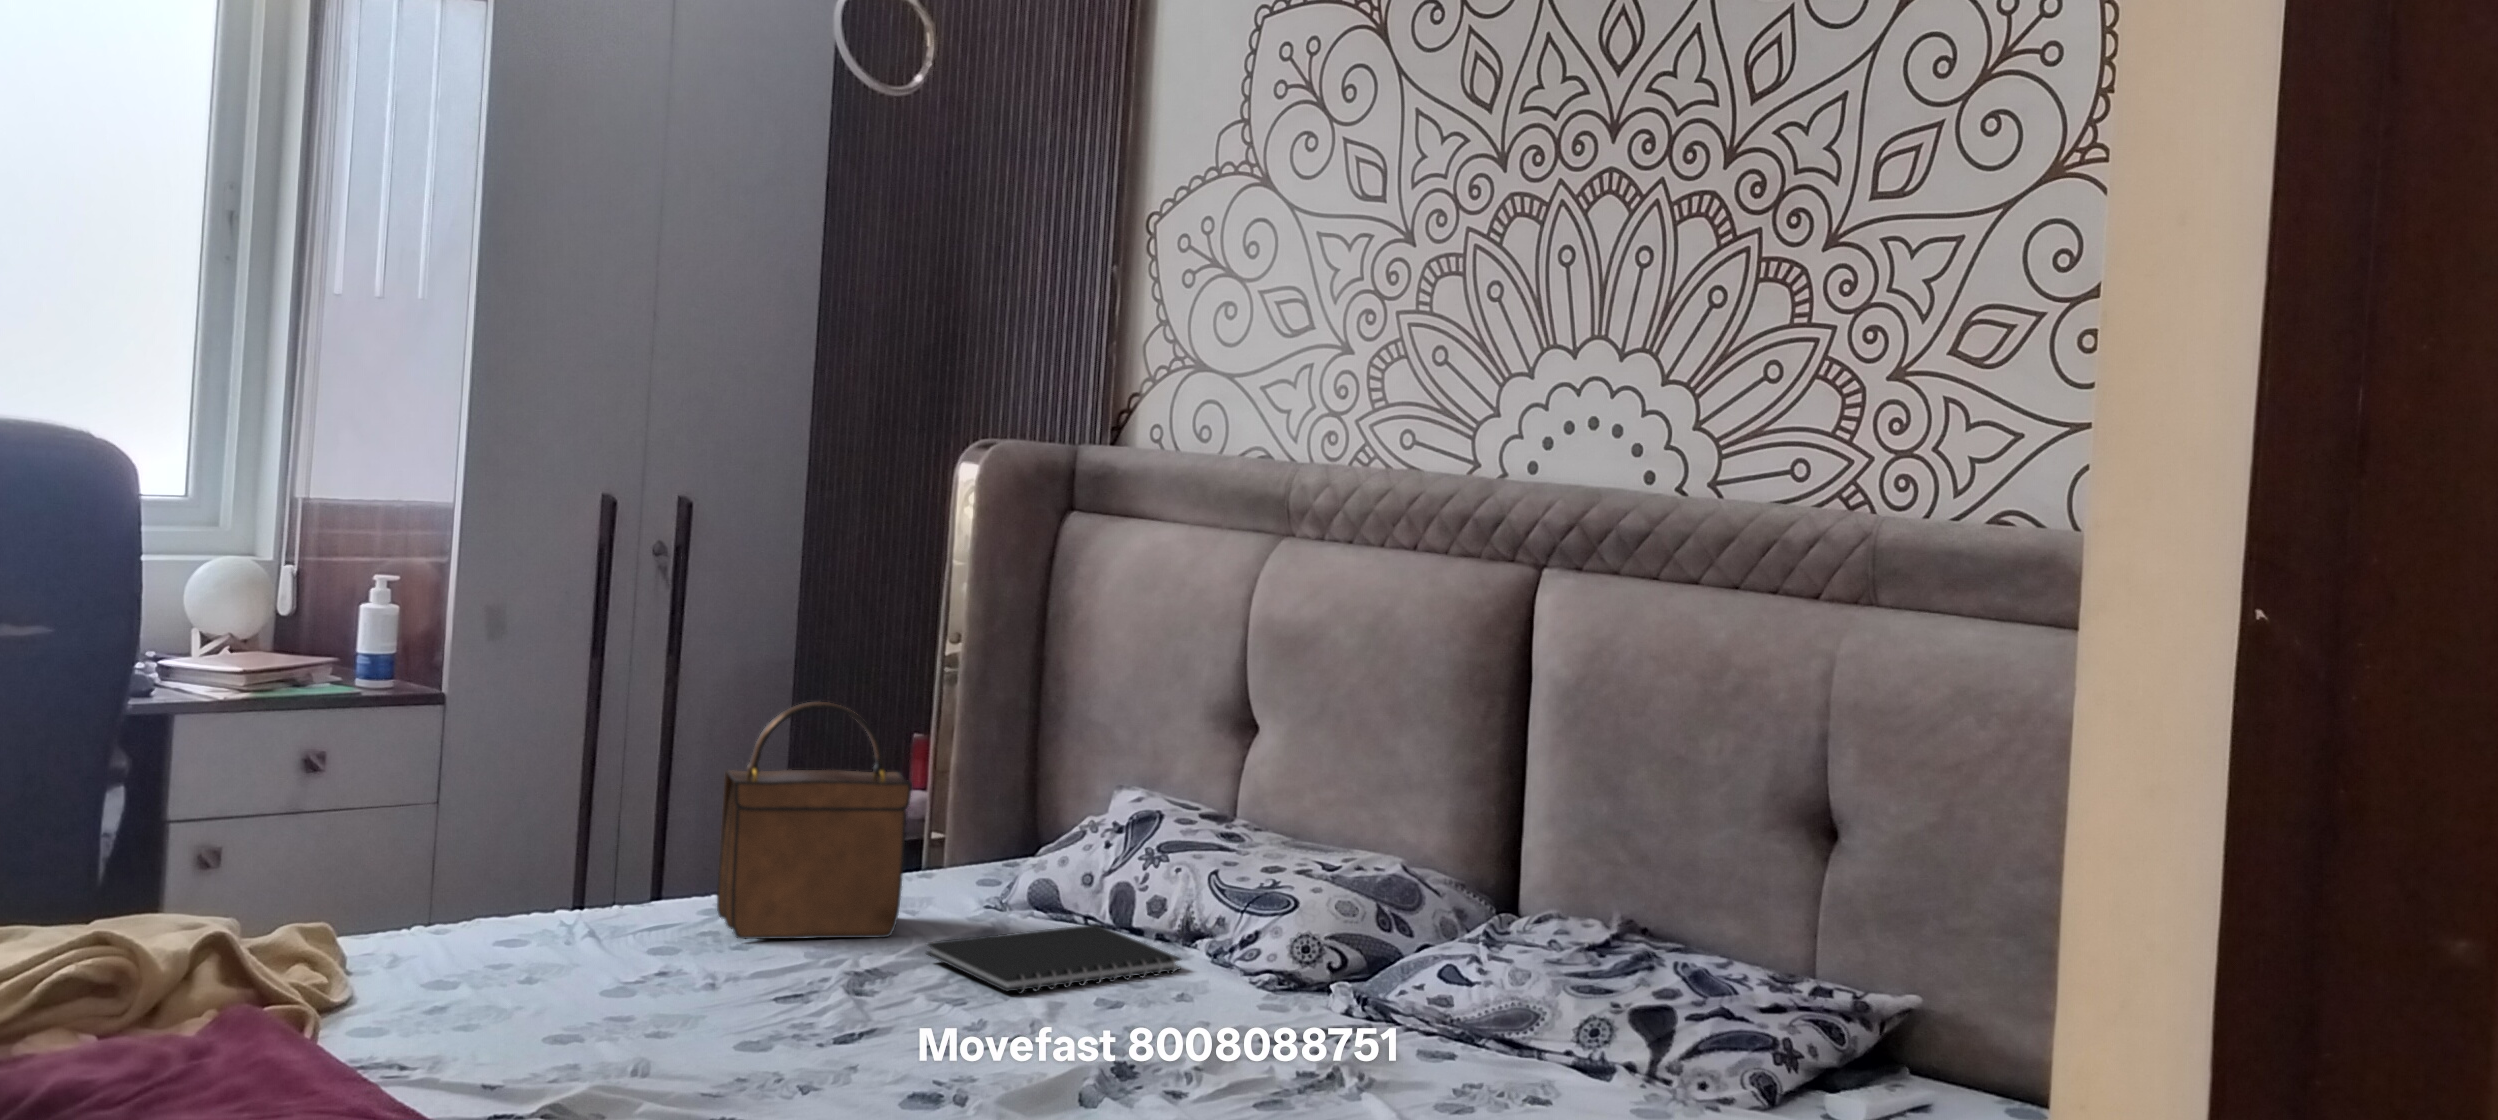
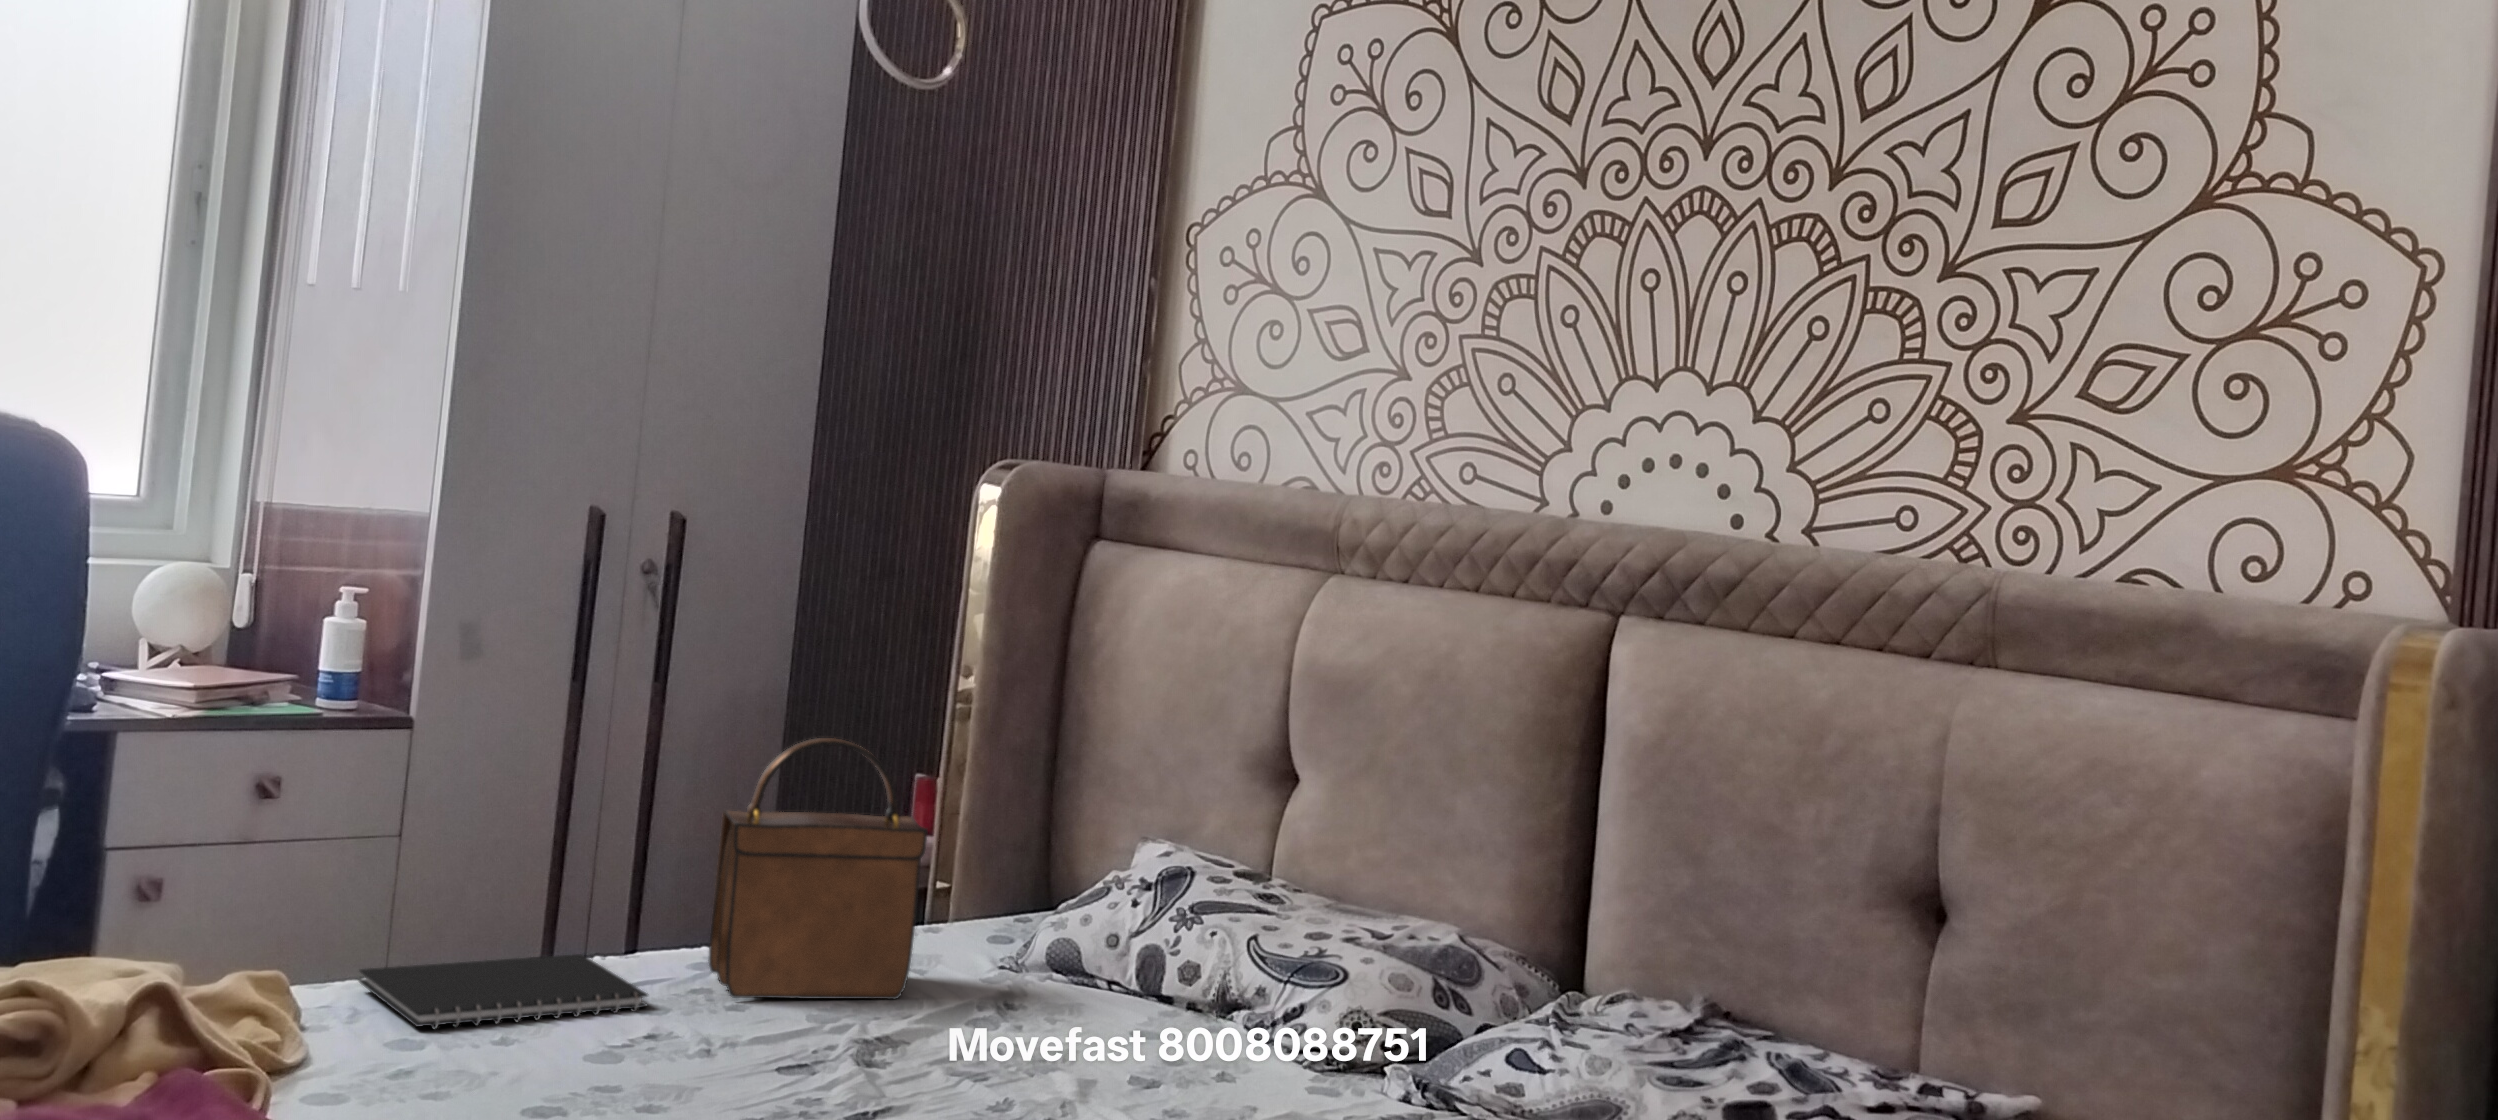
notebook: present [926,925,1180,993] -> present [359,954,648,1029]

